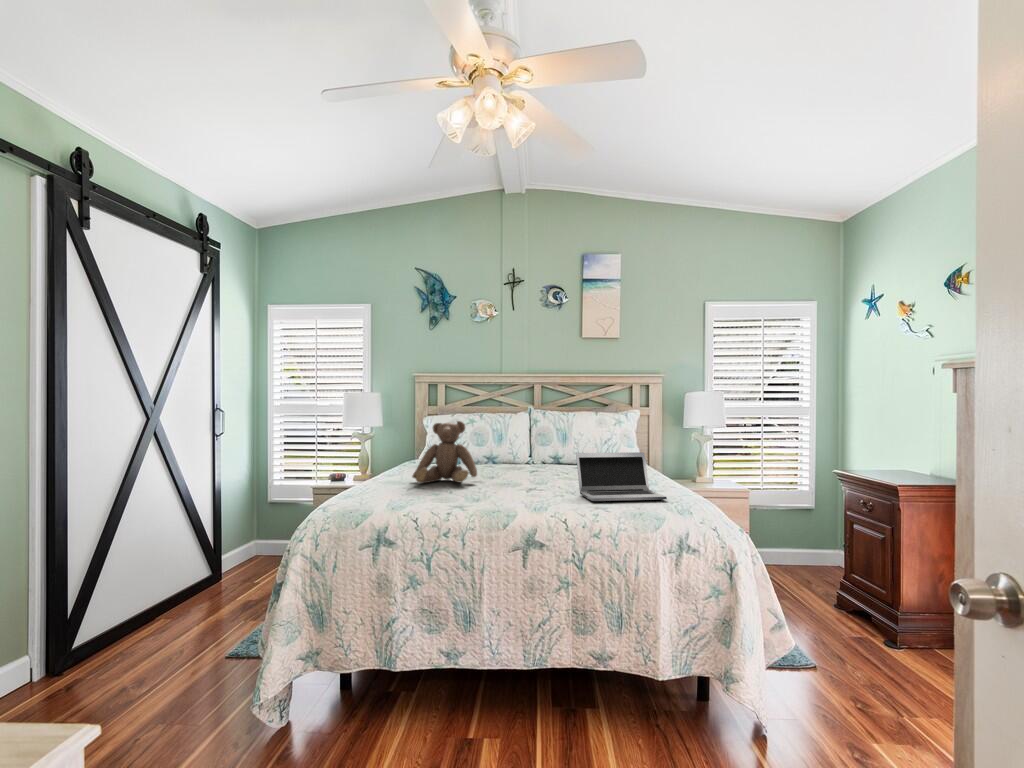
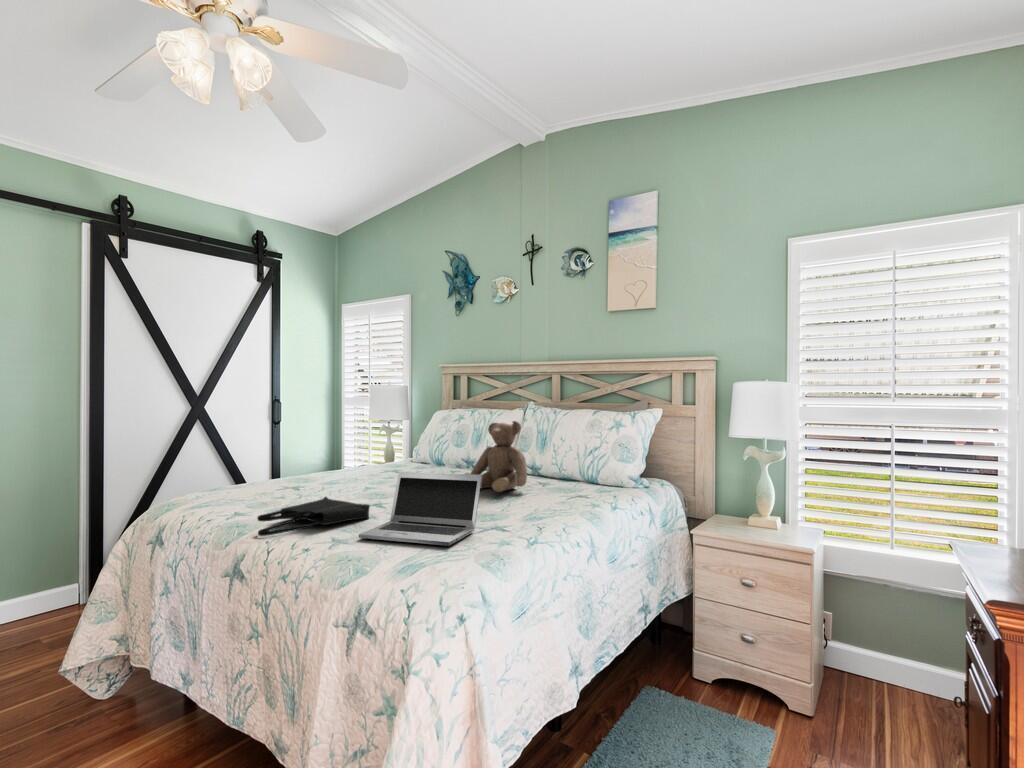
teddy bear: present [412,421,477,483] -> present [465,421,527,492]
tote bag: none [485,479,549,507] -> present [257,497,370,536]

